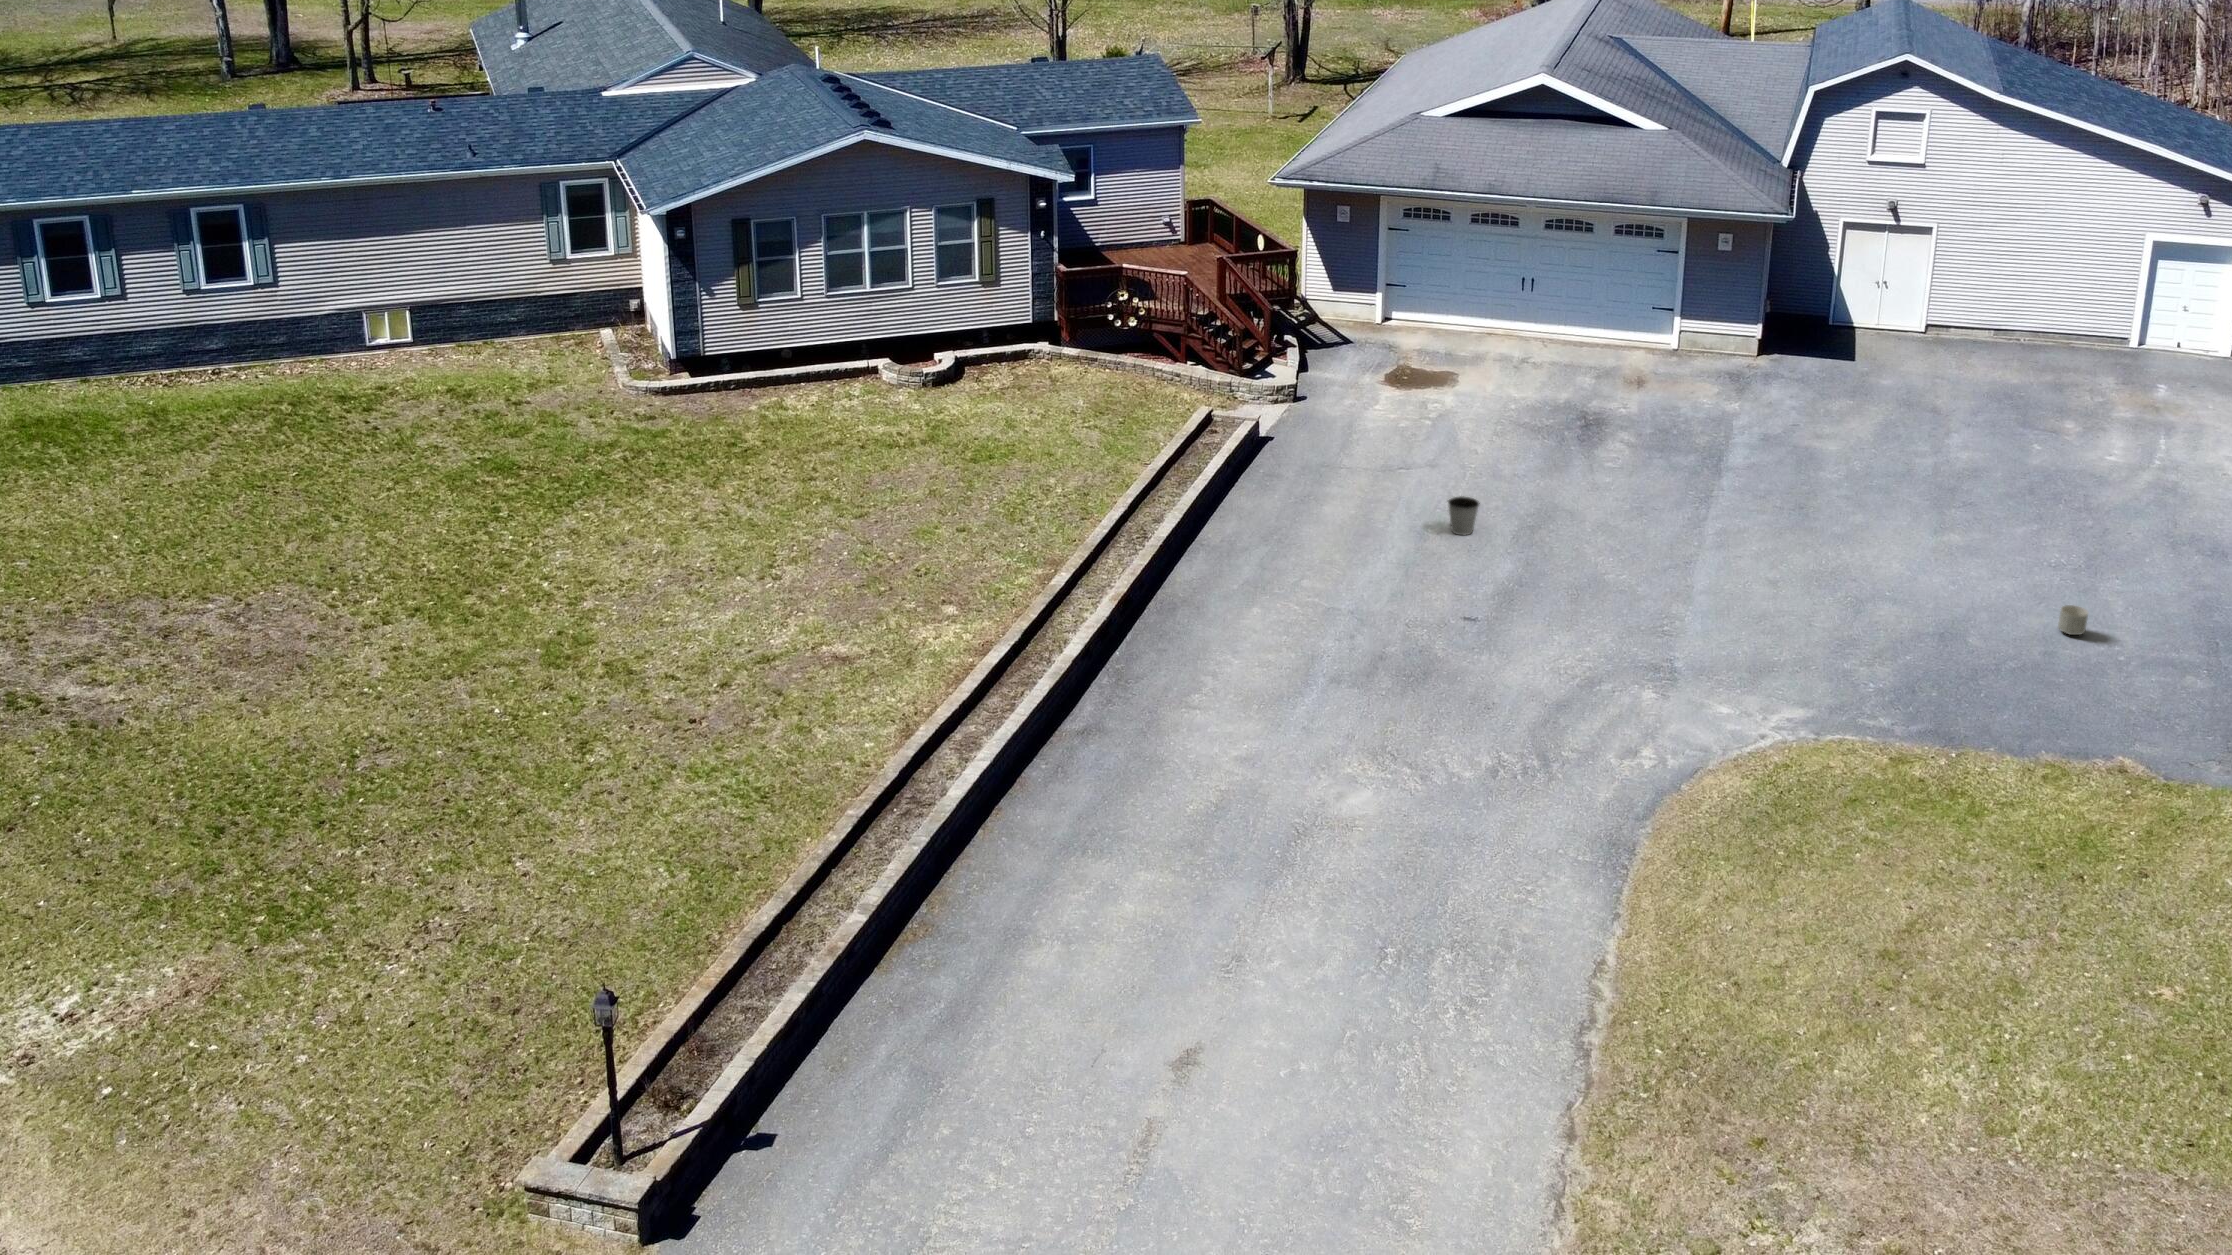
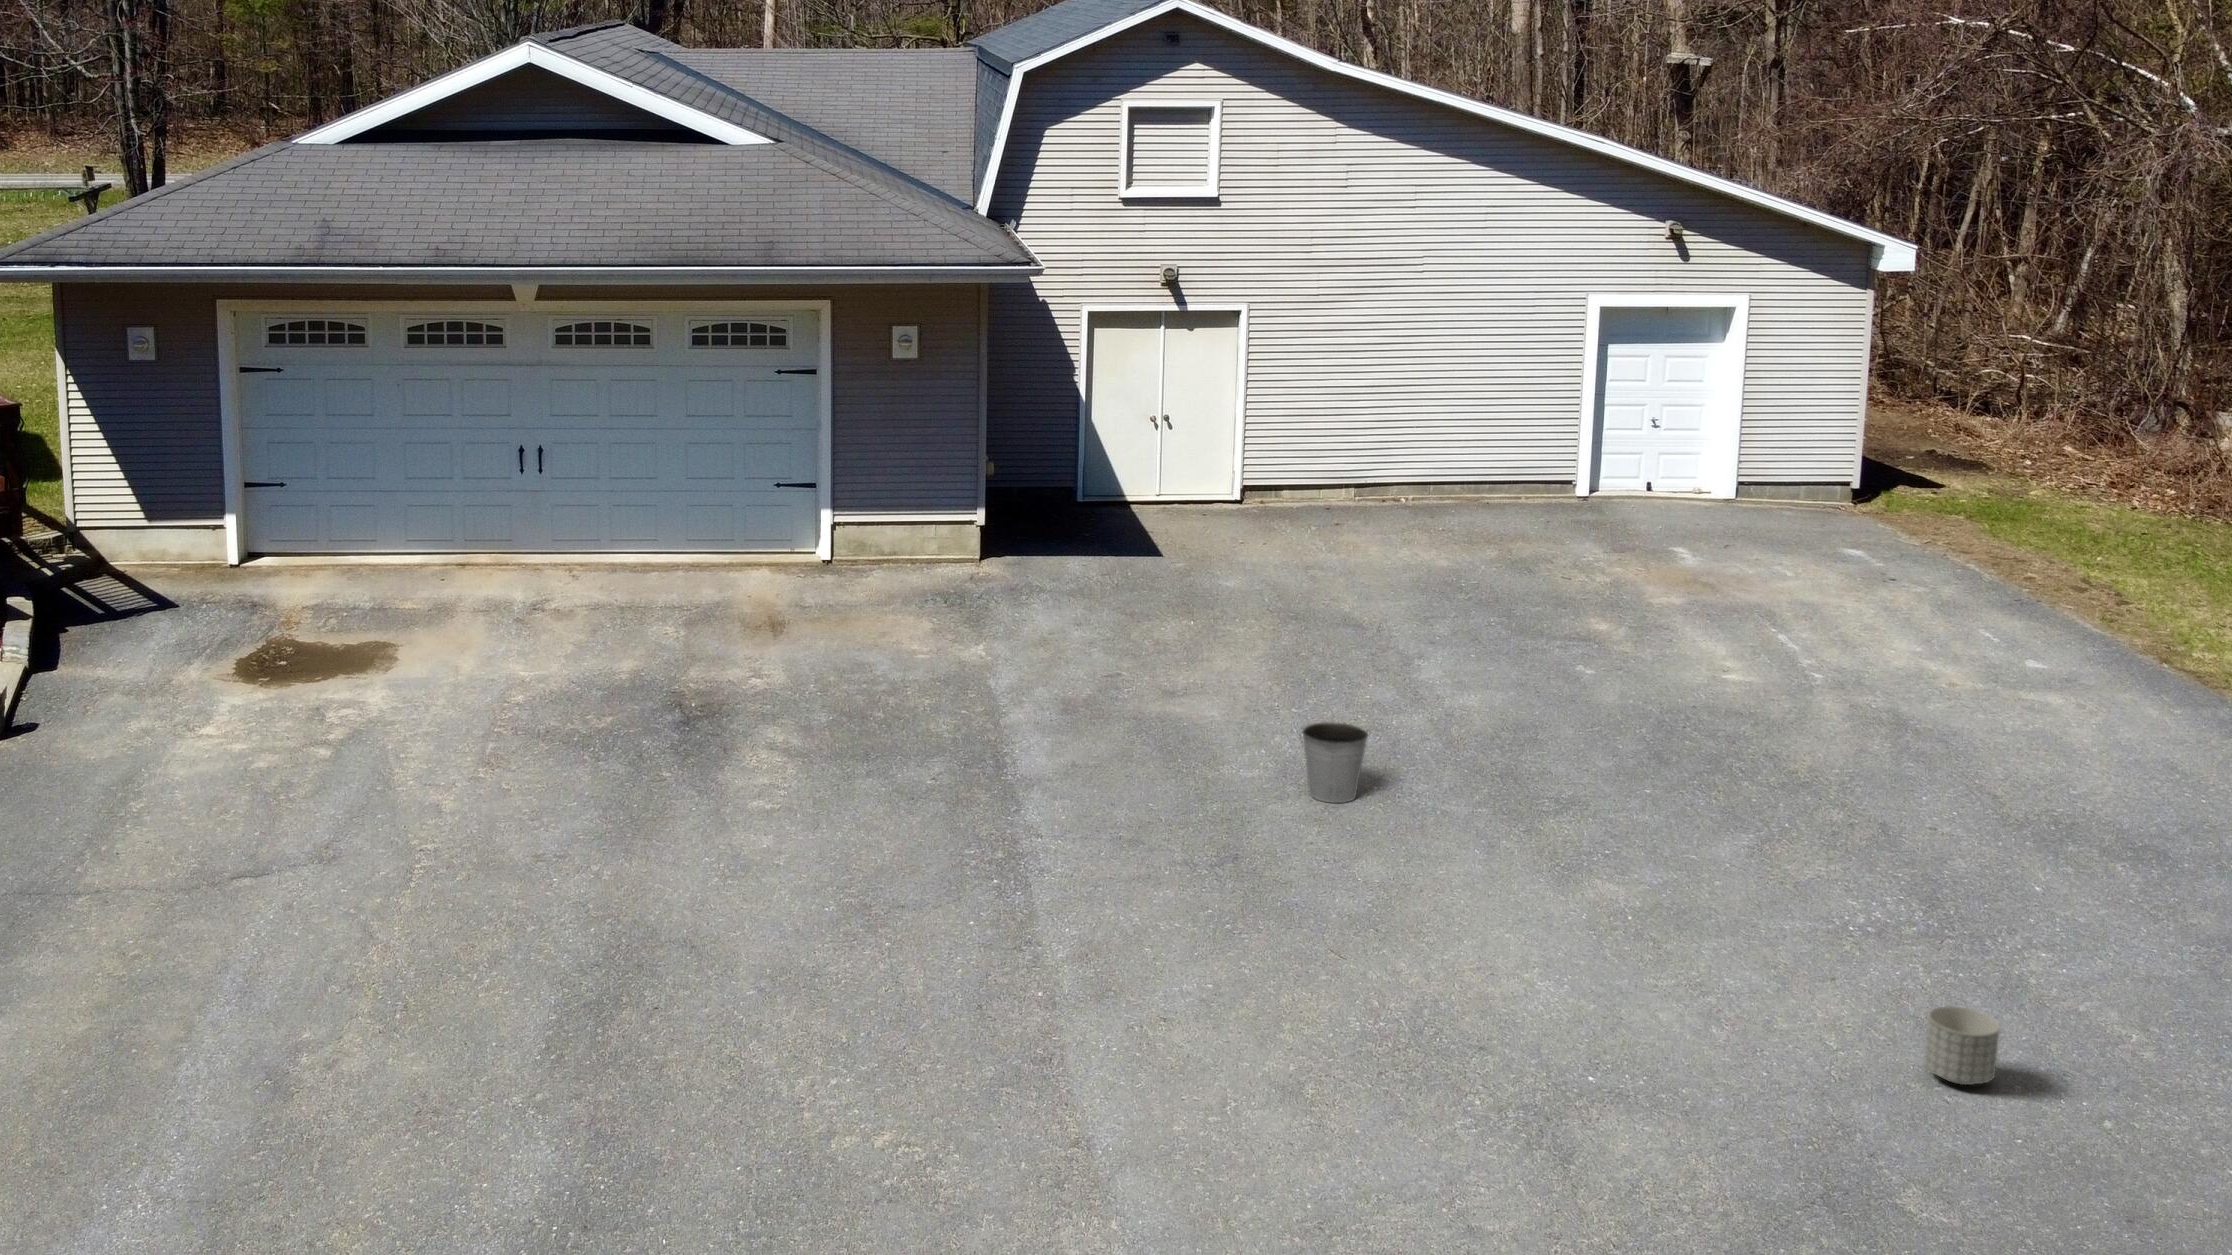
bucket: present [1448,496,1480,535] -> present [1302,722,1368,803]

